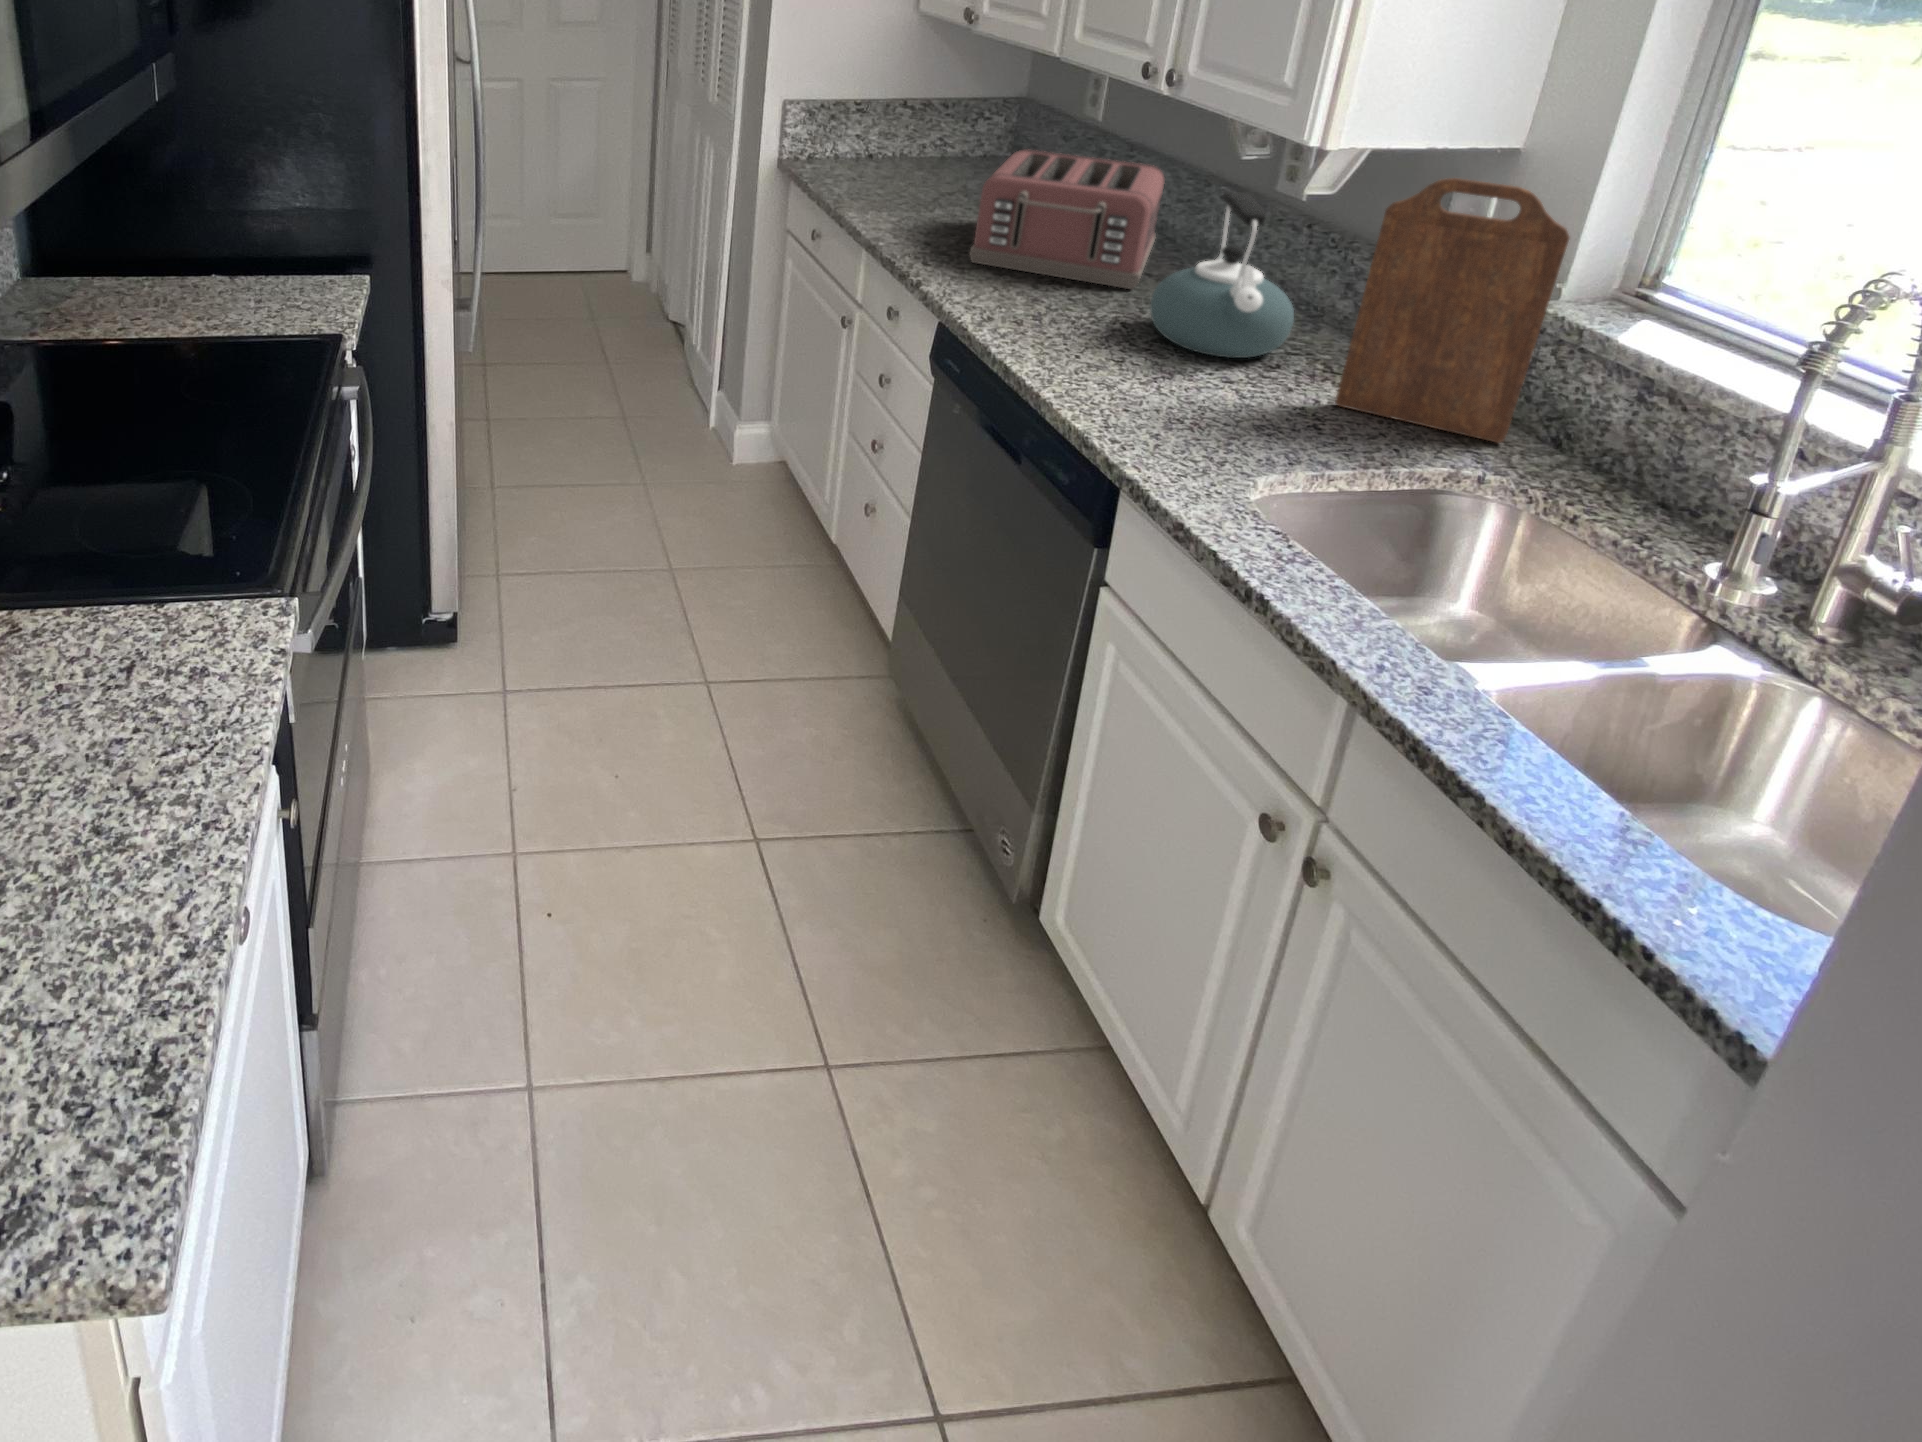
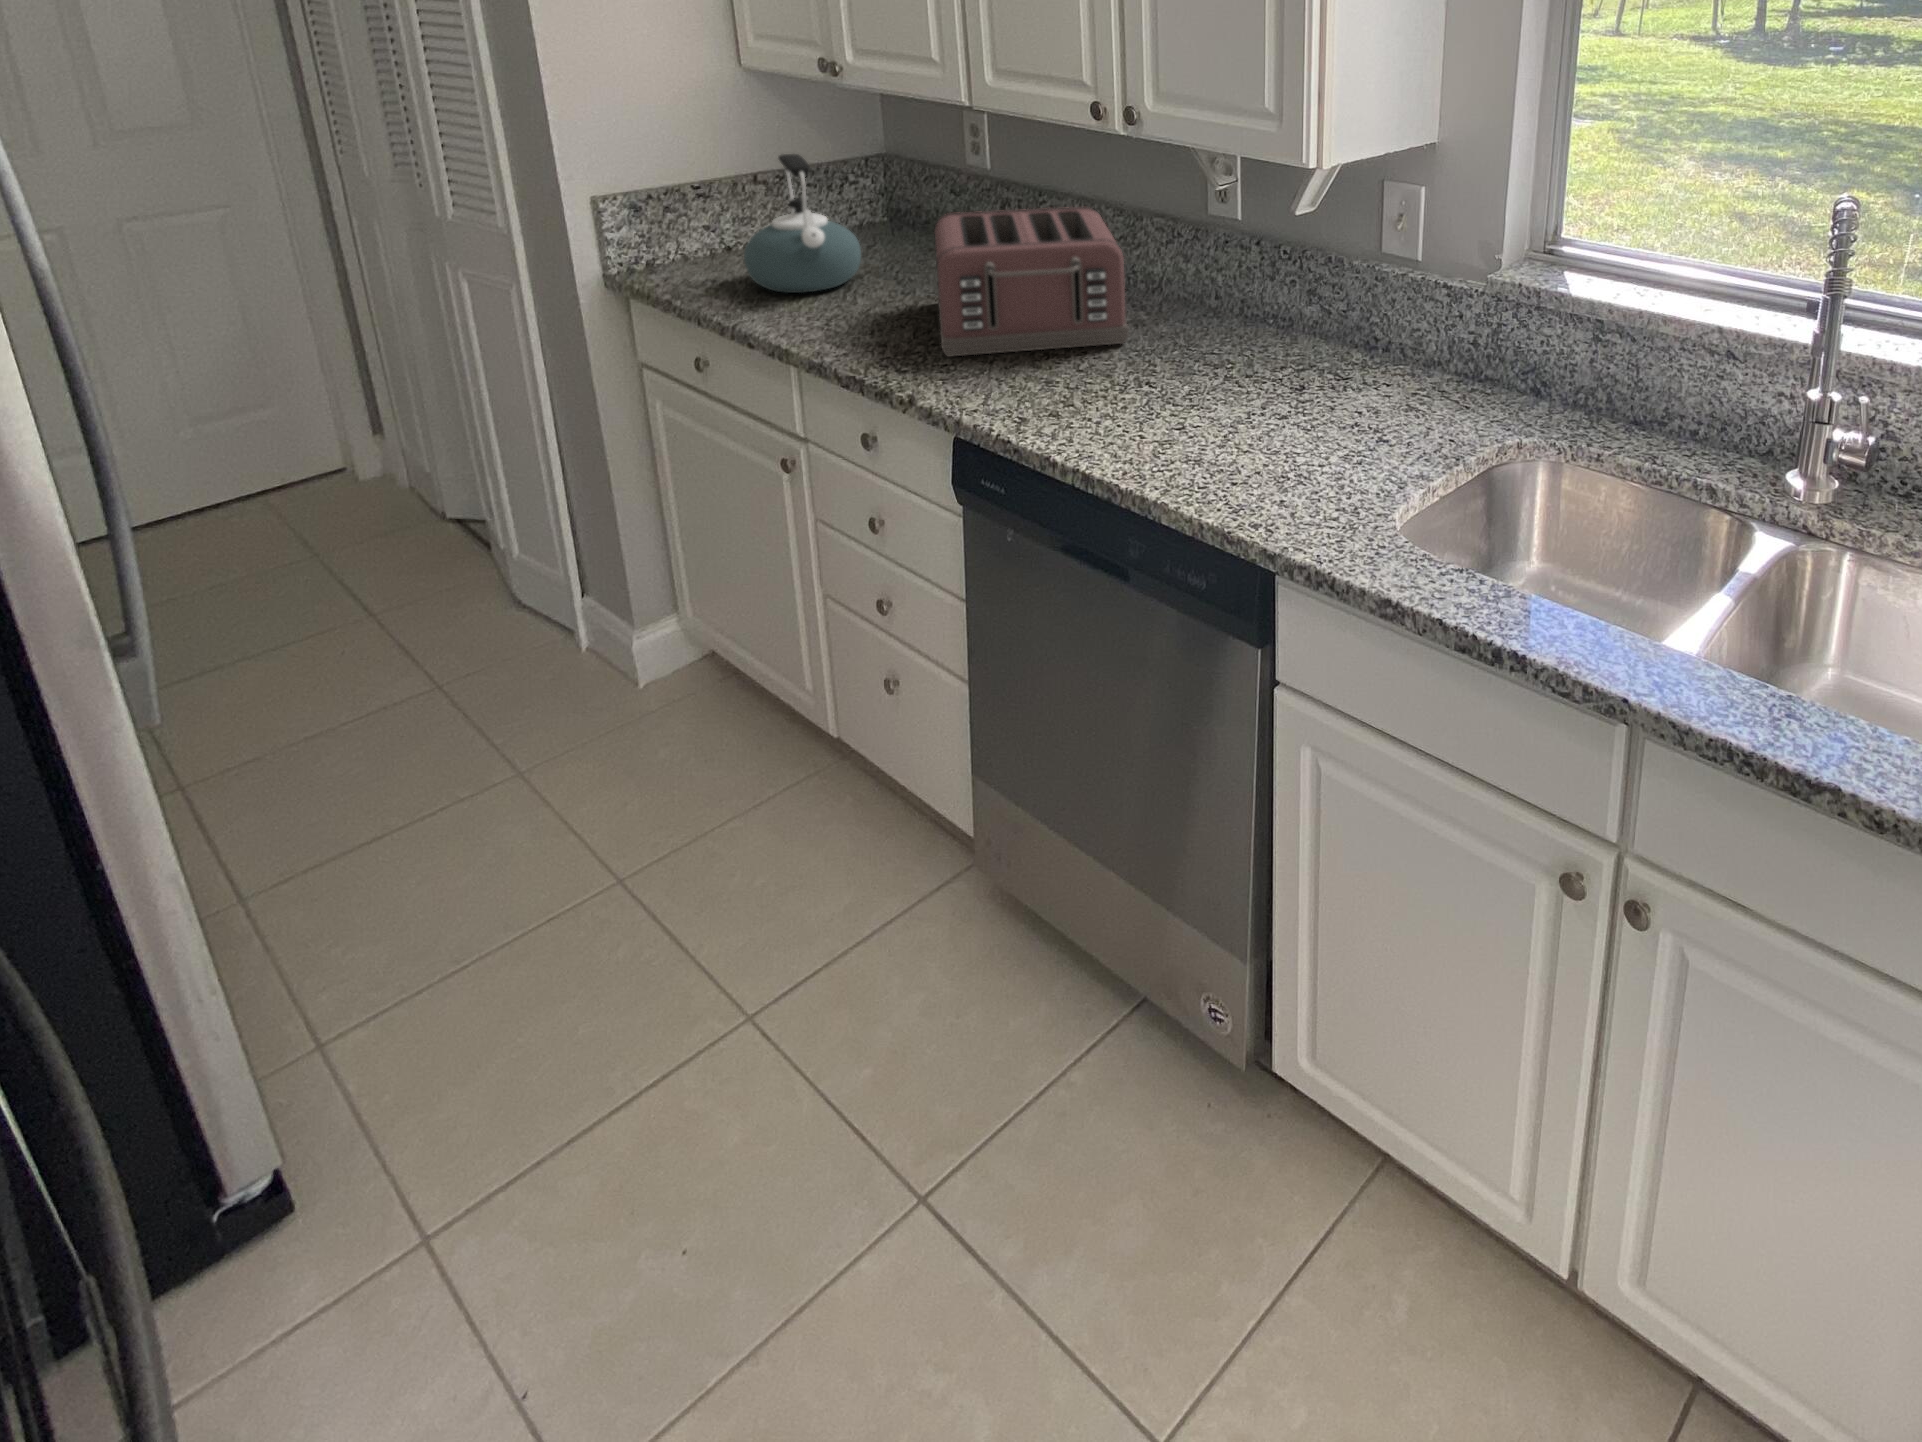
cutting board: present [1335,178,1569,443] -> none [1378,174,1528,413]
kettle: present [1150,192,1294,358] -> present [744,154,861,293]

